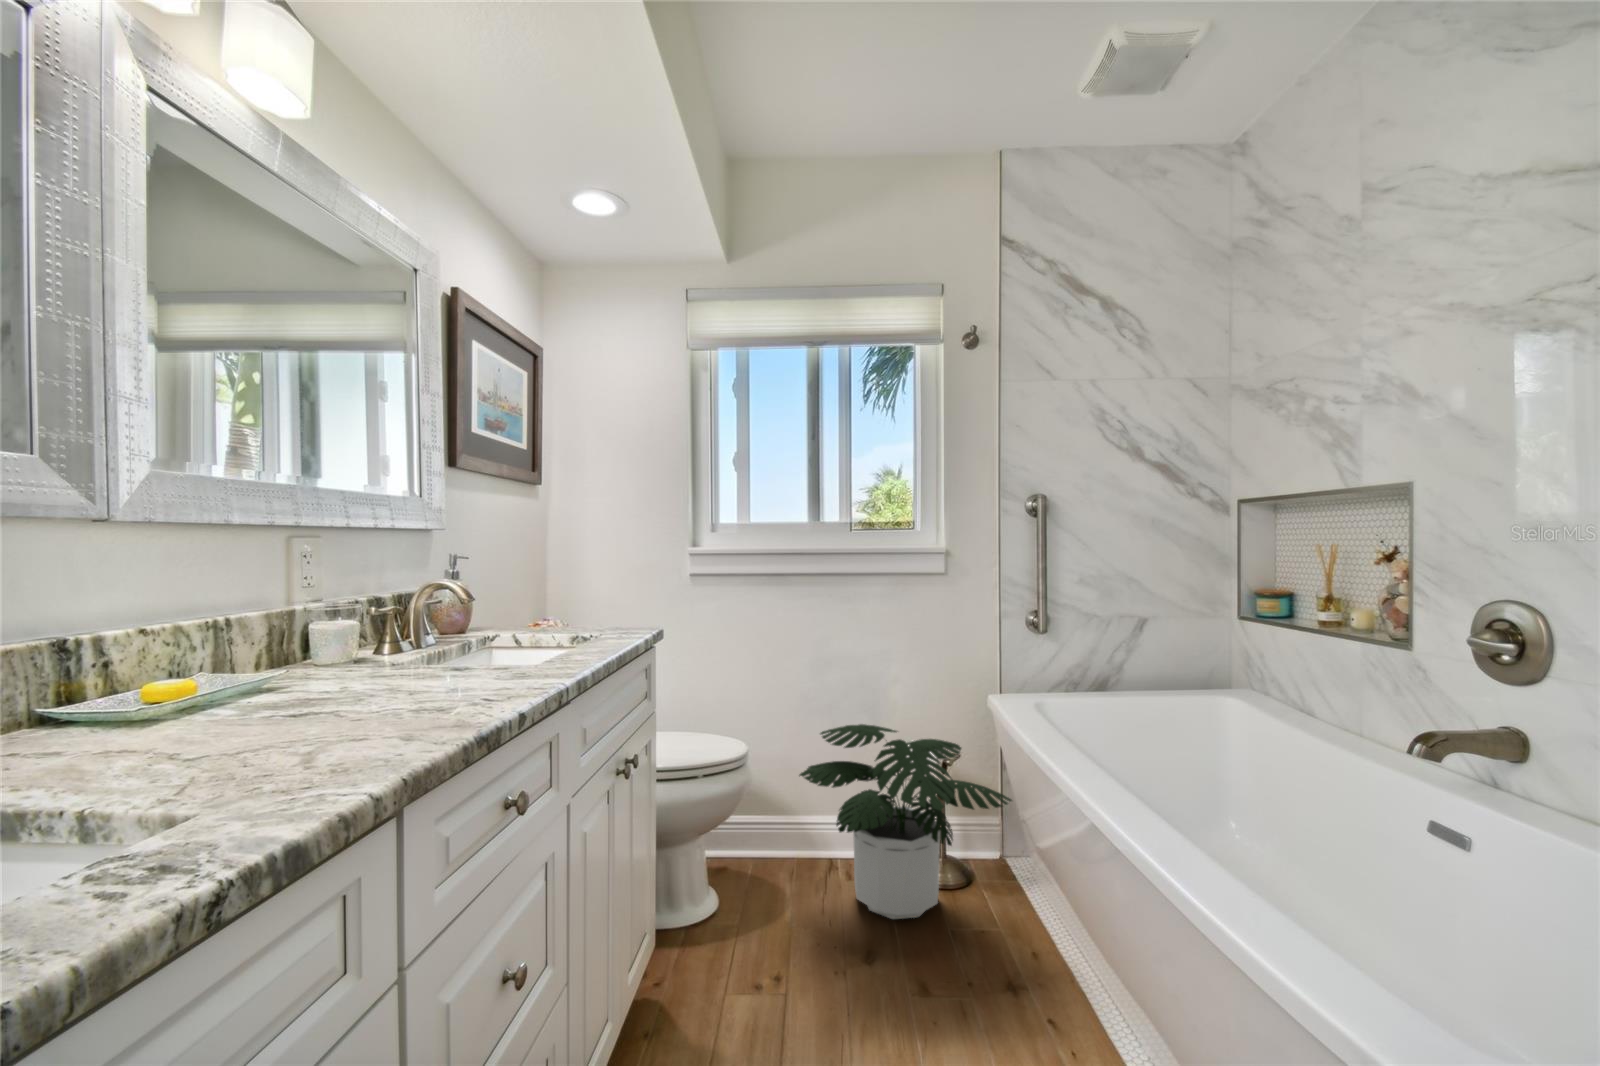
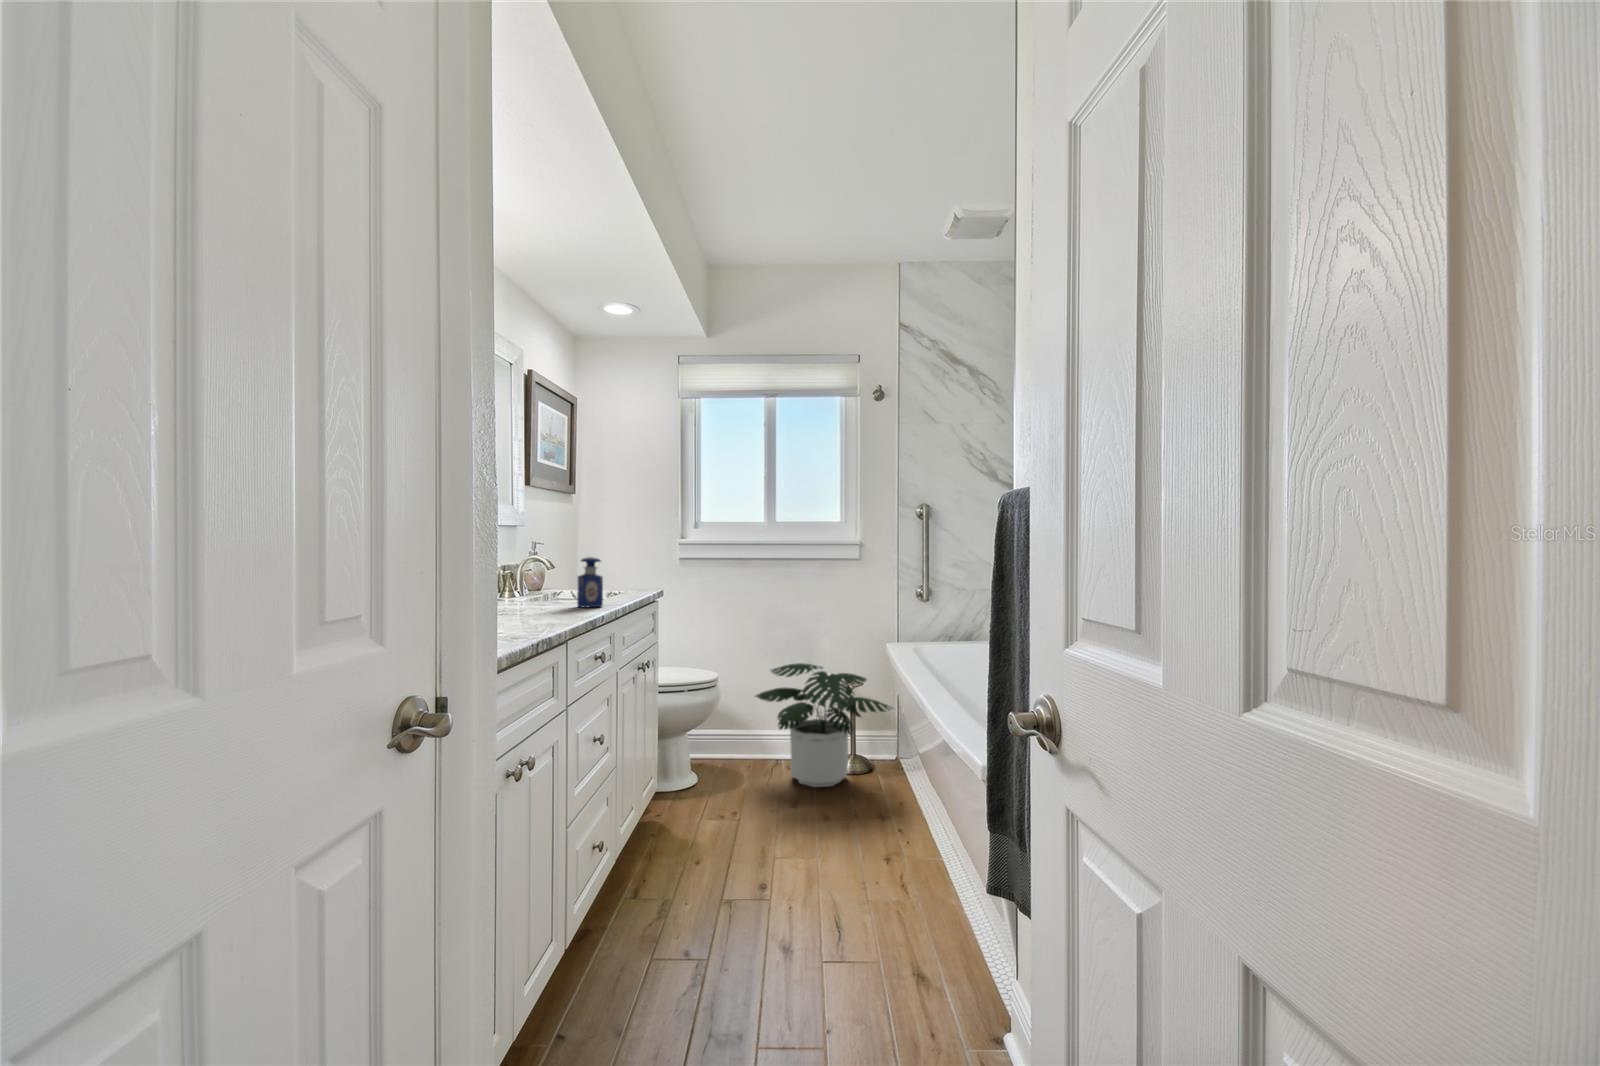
perfume bottle: none [480,588,529,688] -> present [577,557,603,608]

